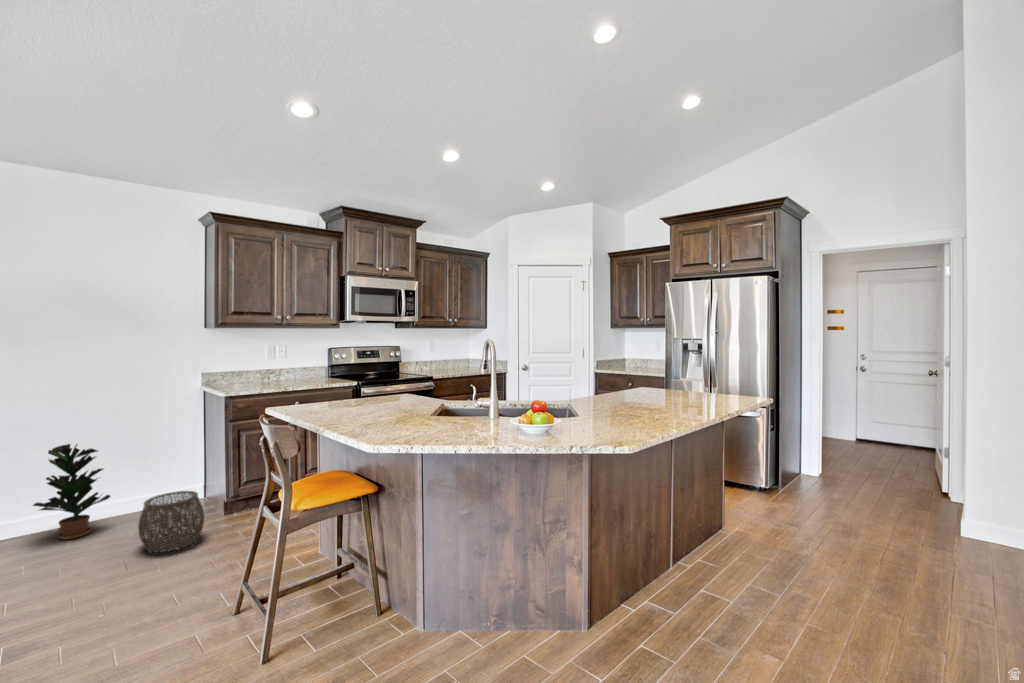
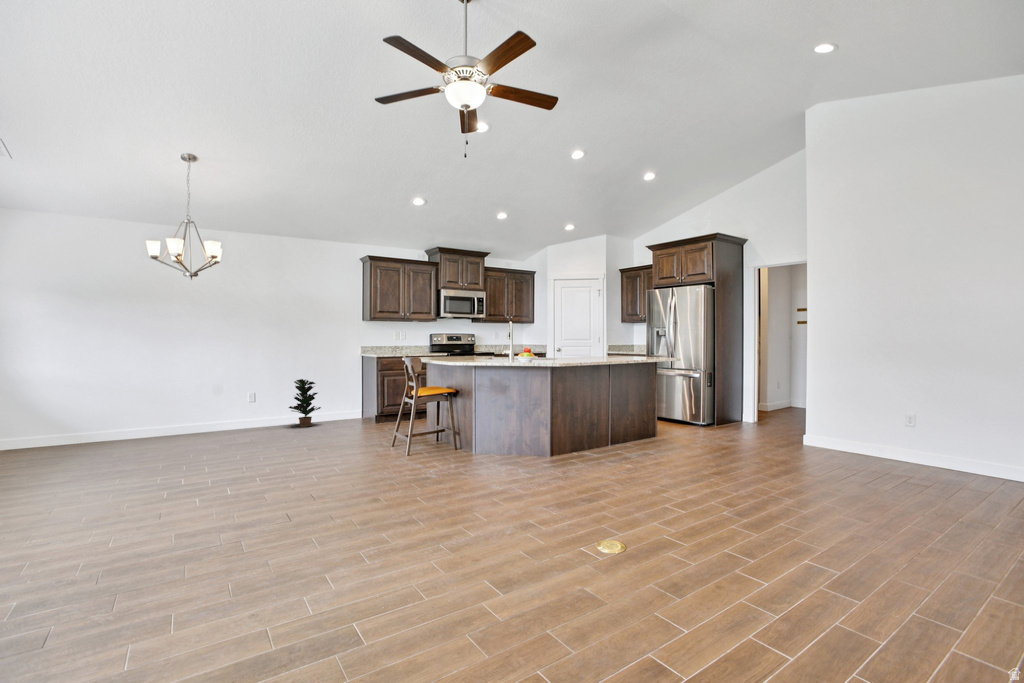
woven basket: present [138,491,205,553] -> none [338,404,368,432]

